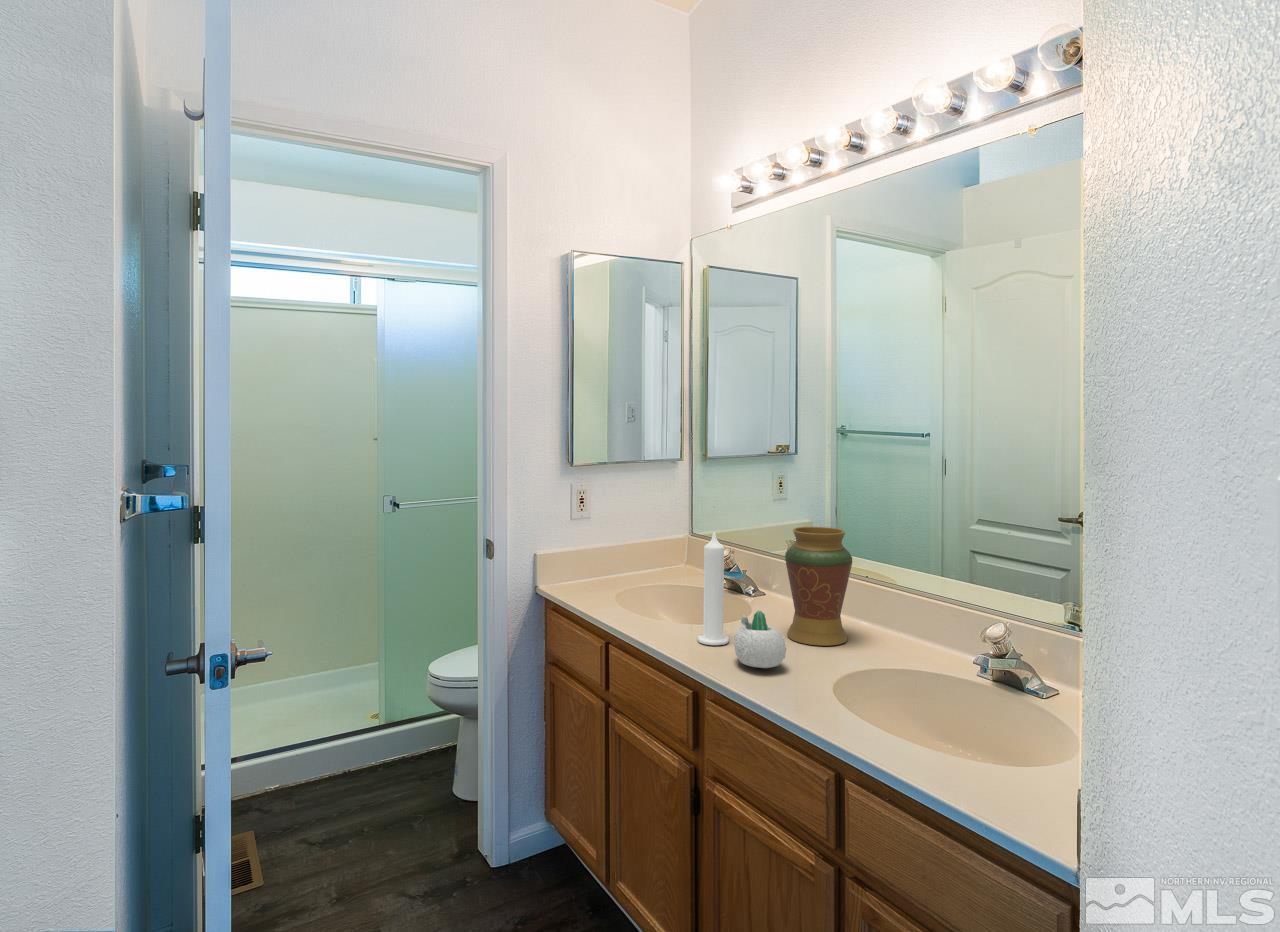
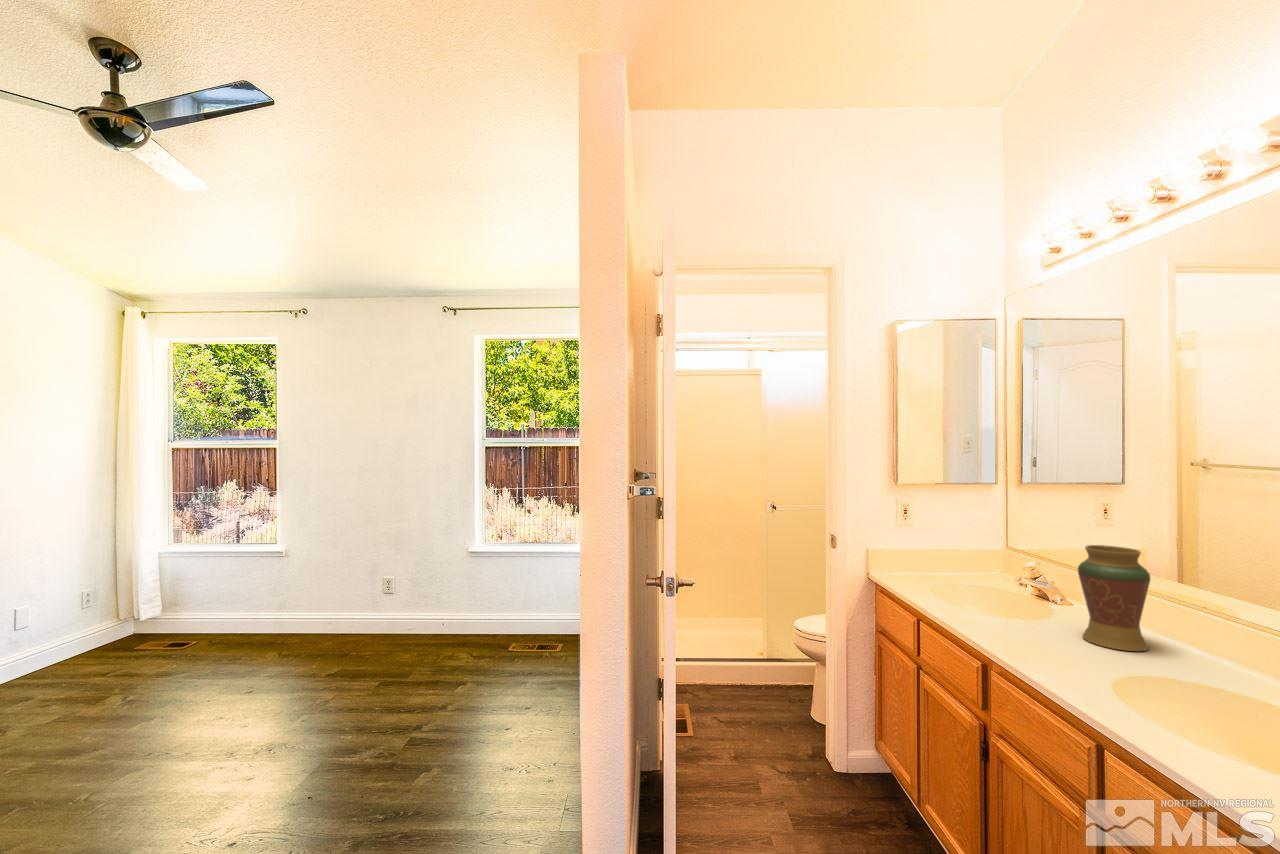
candle: present [698,532,729,645] -> none [991,542,1020,632]
succulent planter: present [734,611,786,668] -> none [1017,607,1066,655]

